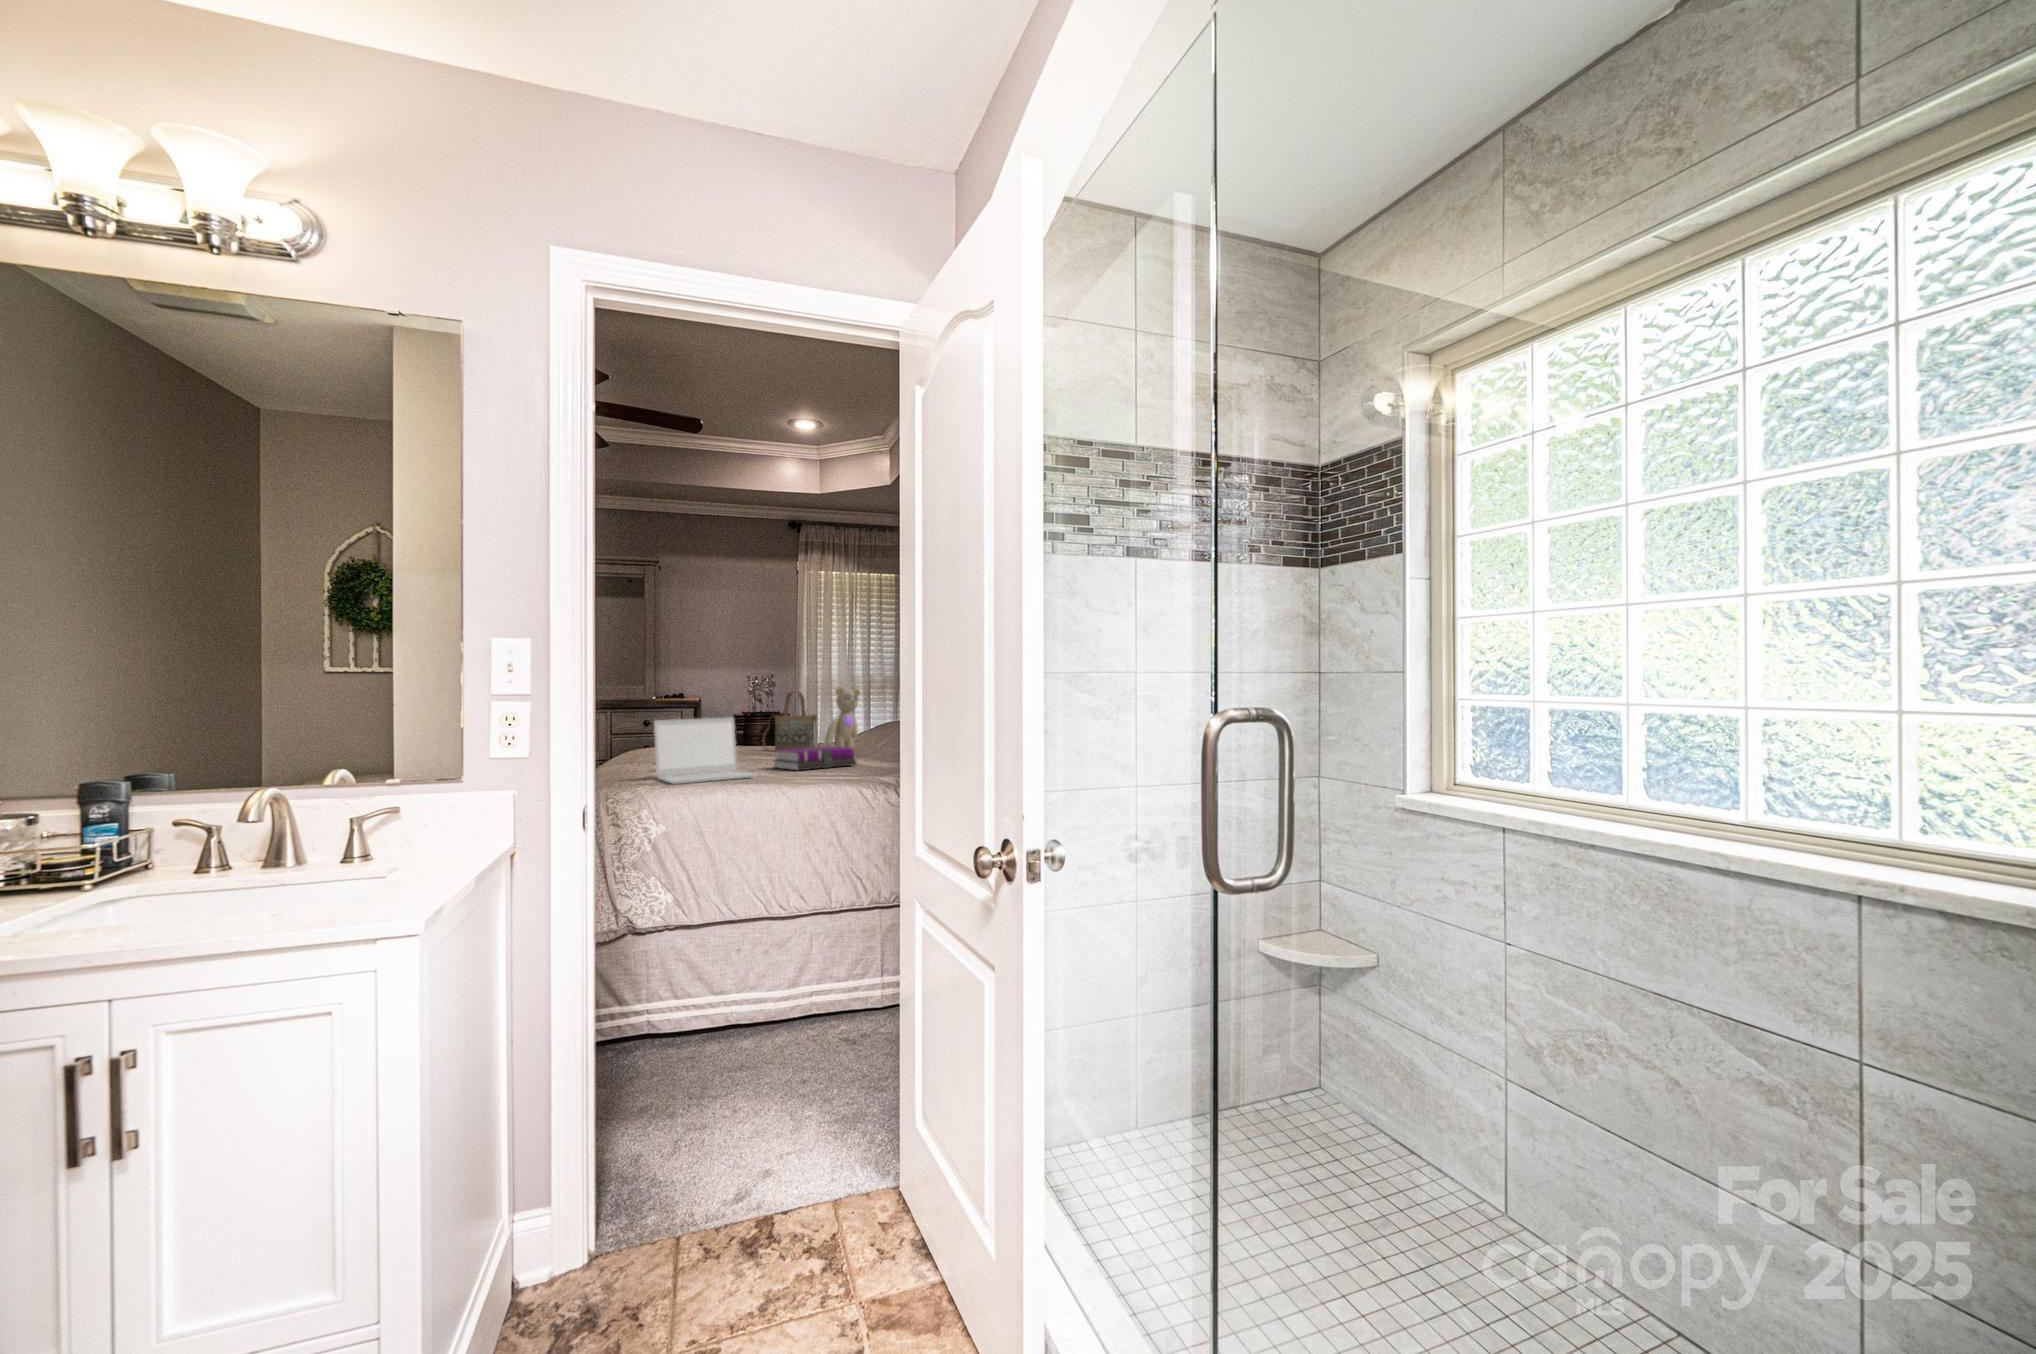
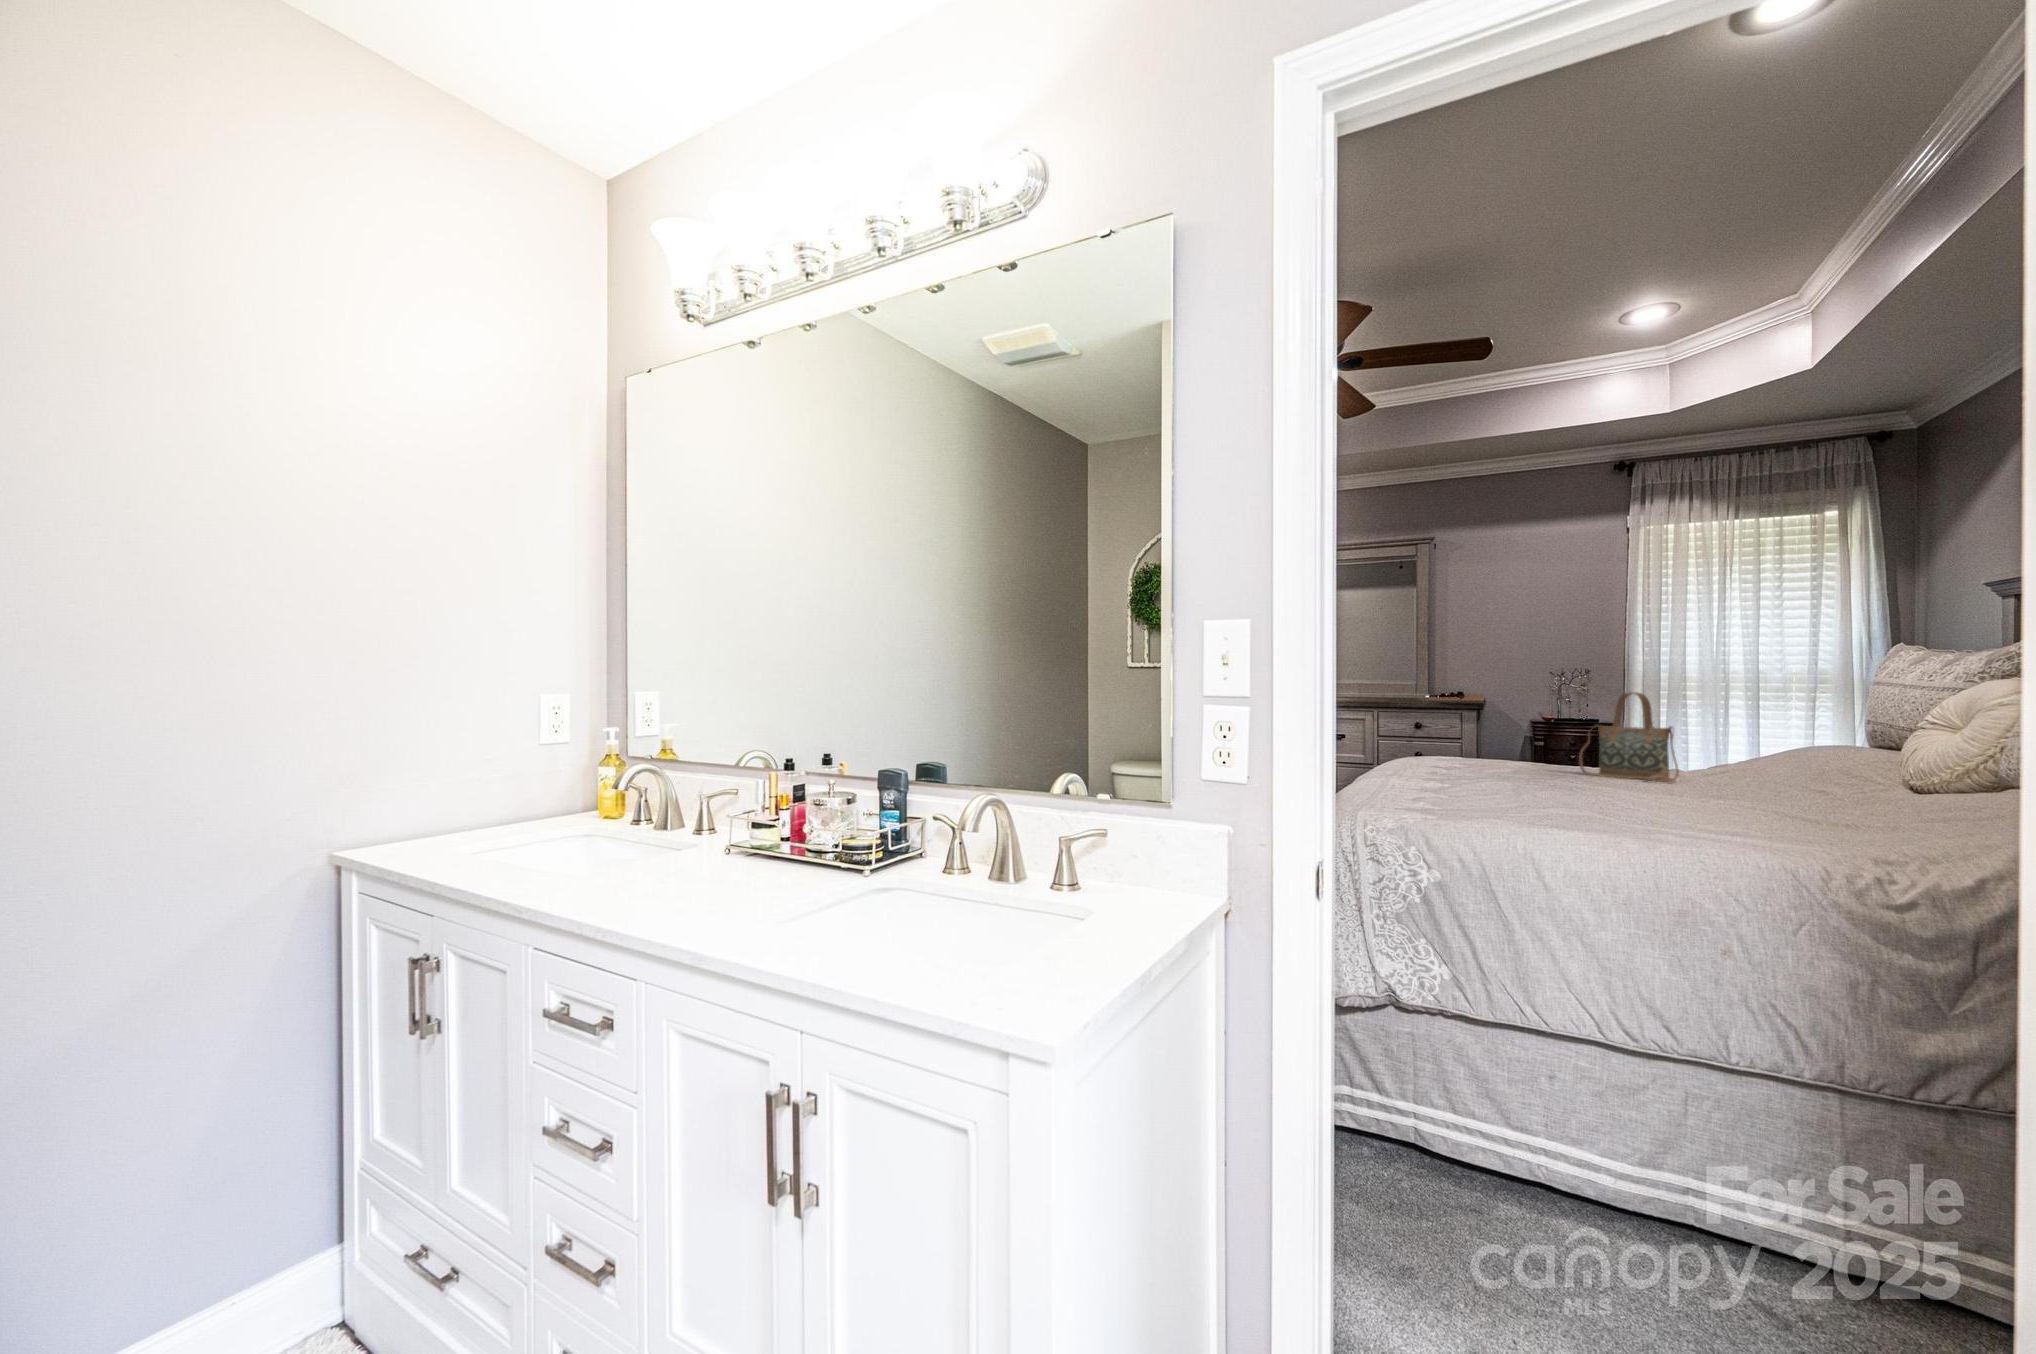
teddy bear: present [824,687,860,748] -> none [1691,687,1763,790]
laptop: present [654,717,754,784] -> none [1422,729,1576,823]
notebook: present [774,746,857,770] -> none [1603,781,1773,820]

